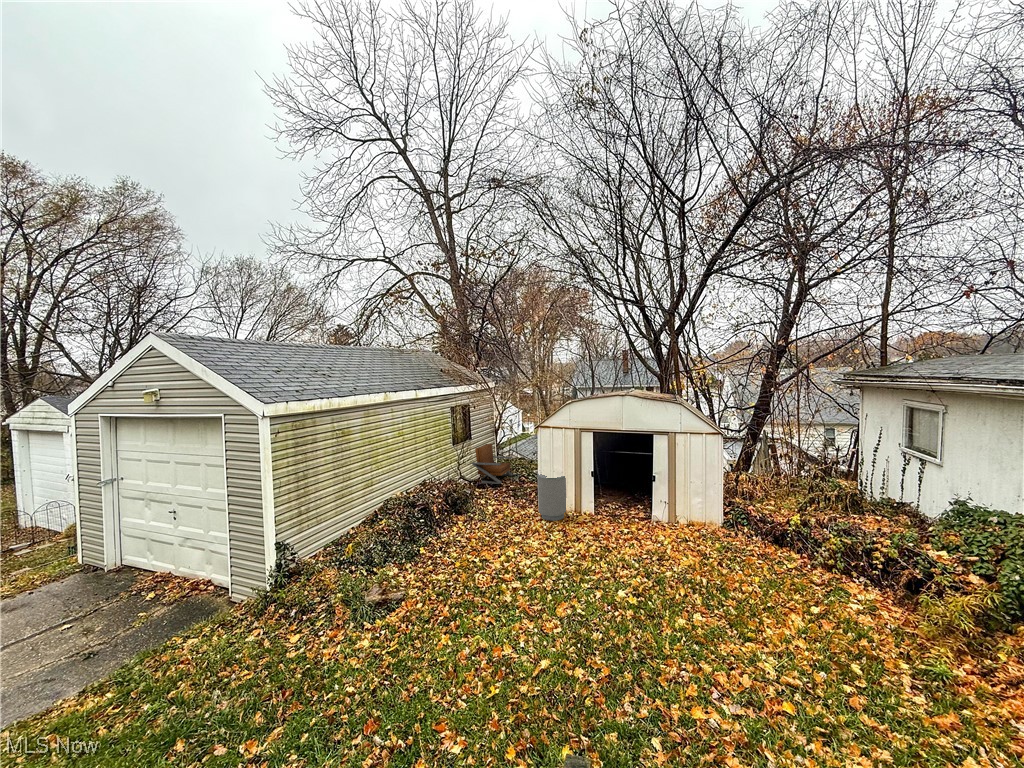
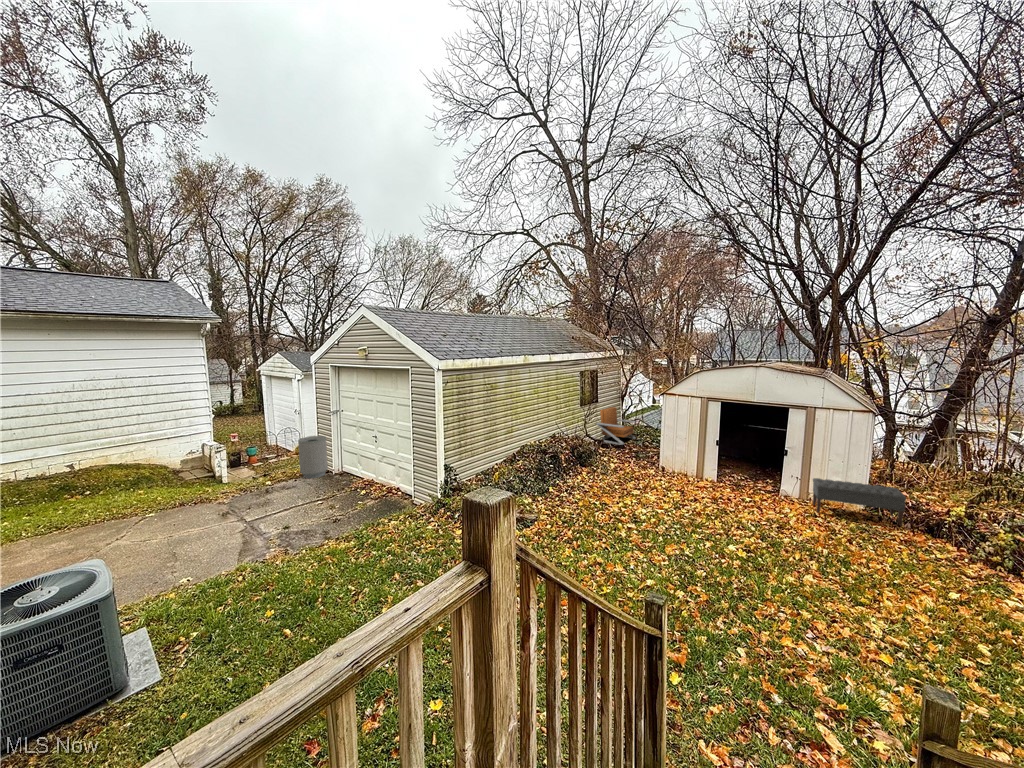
trash can: present [537,474,567,521] -> present [298,436,328,478]
bench: none [679,502,755,539] -> present [813,478,906,526]

